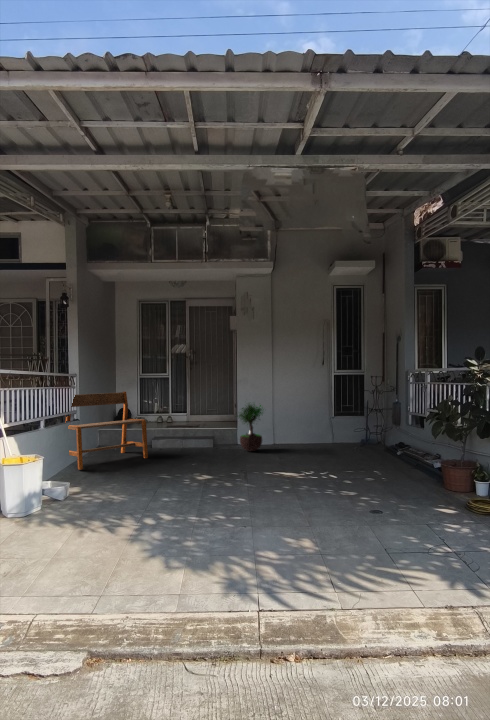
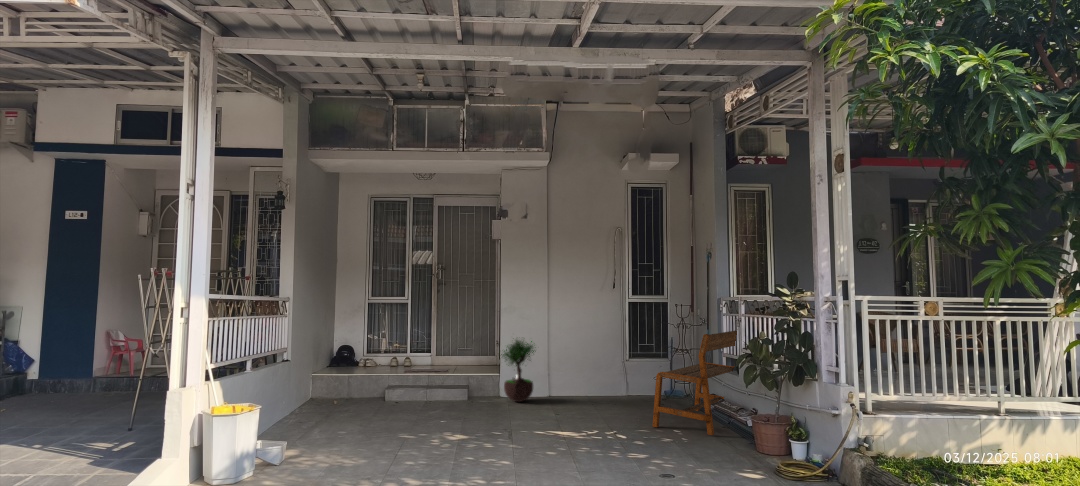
bench: present [66,392,148,470] -> present [653,330,737,435]

